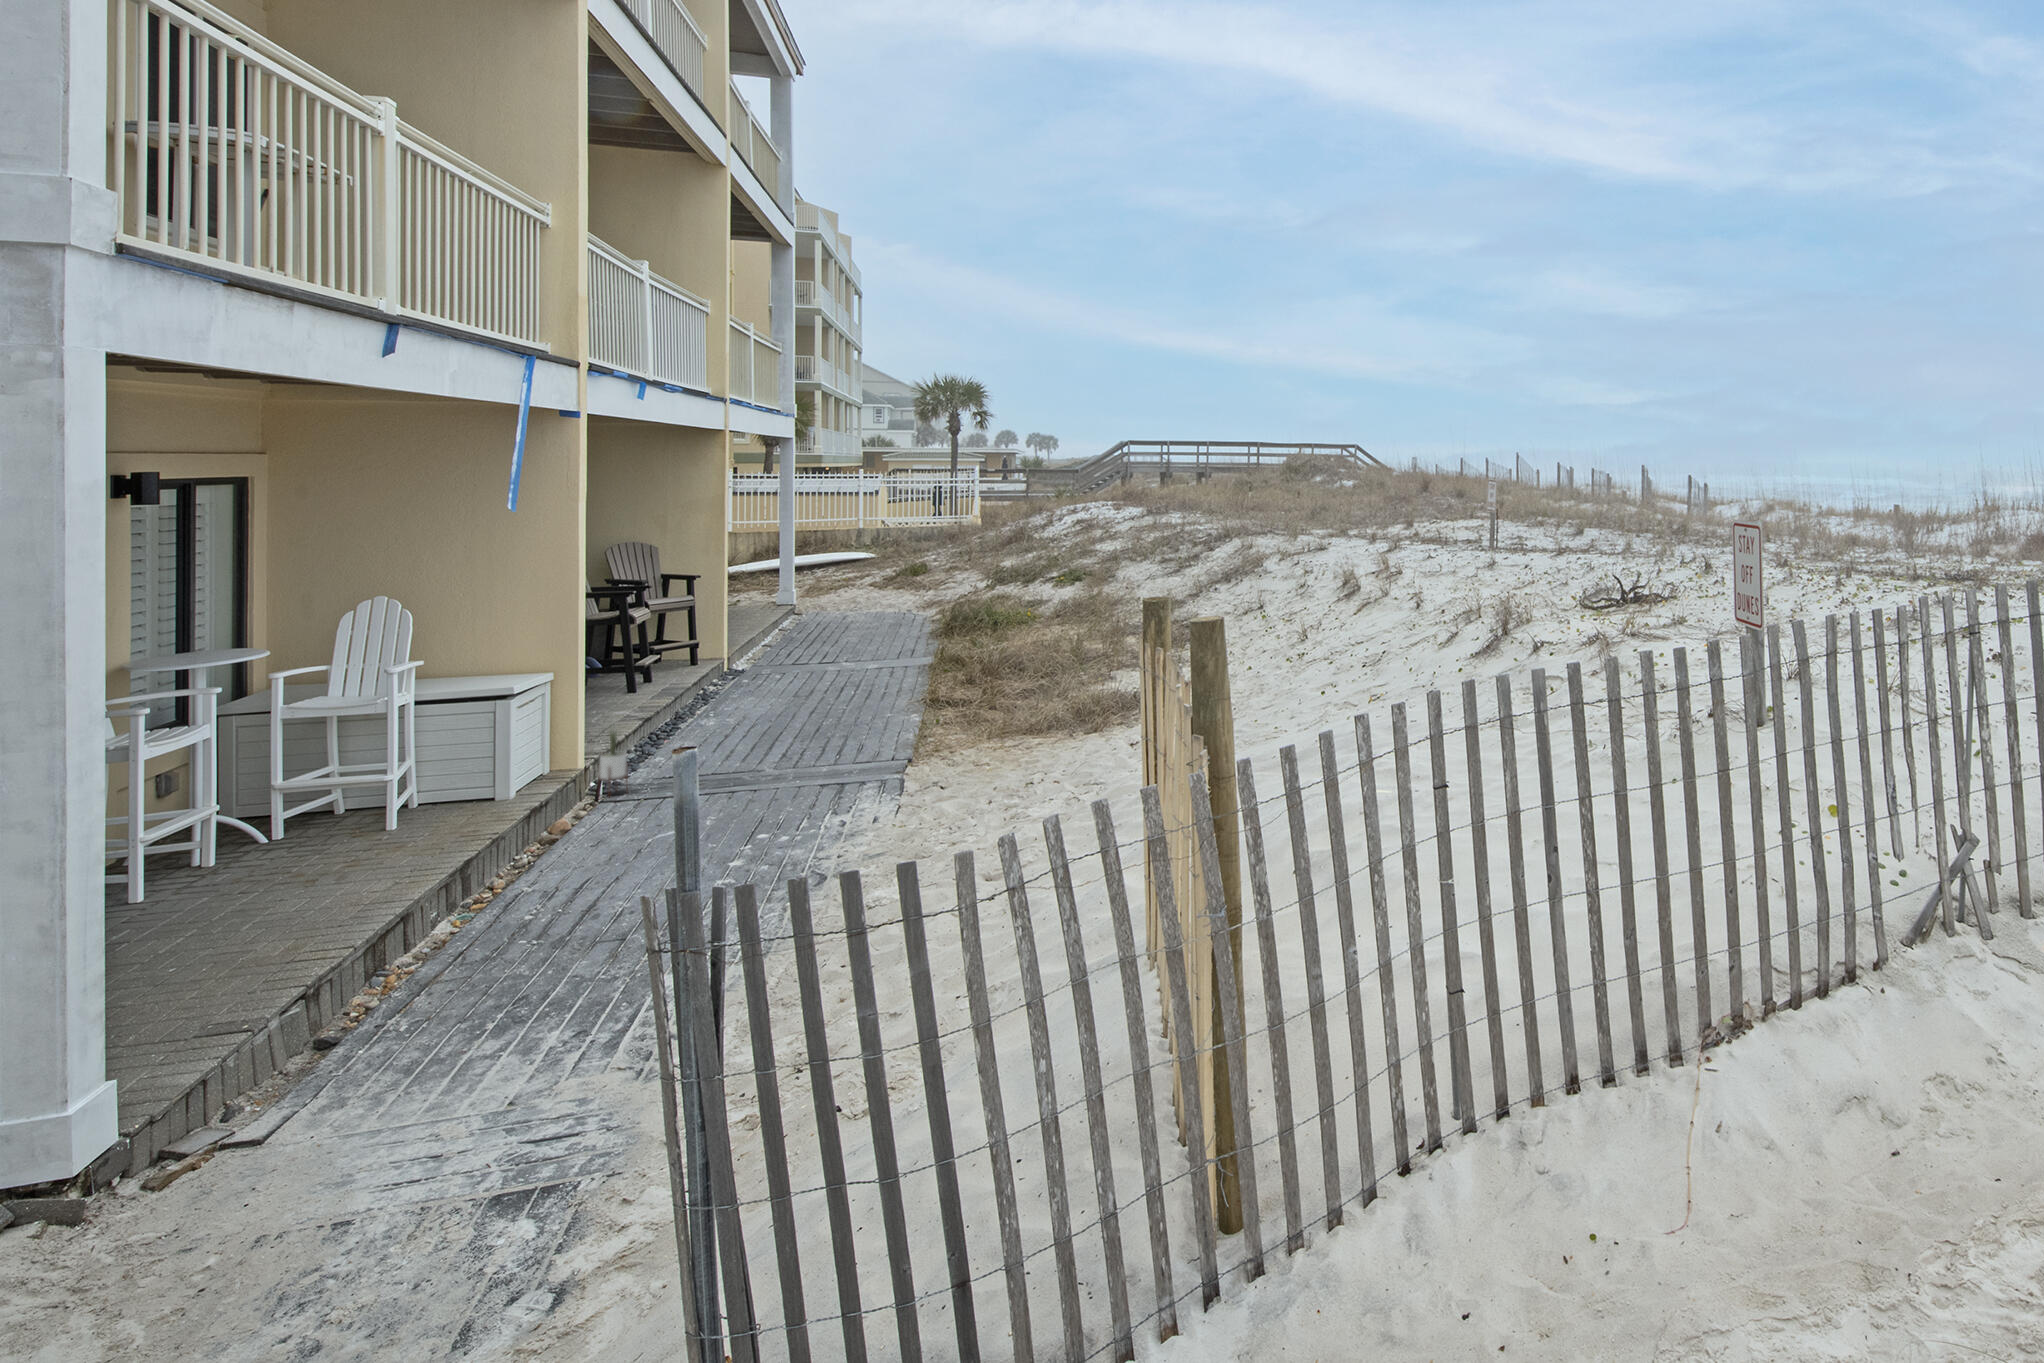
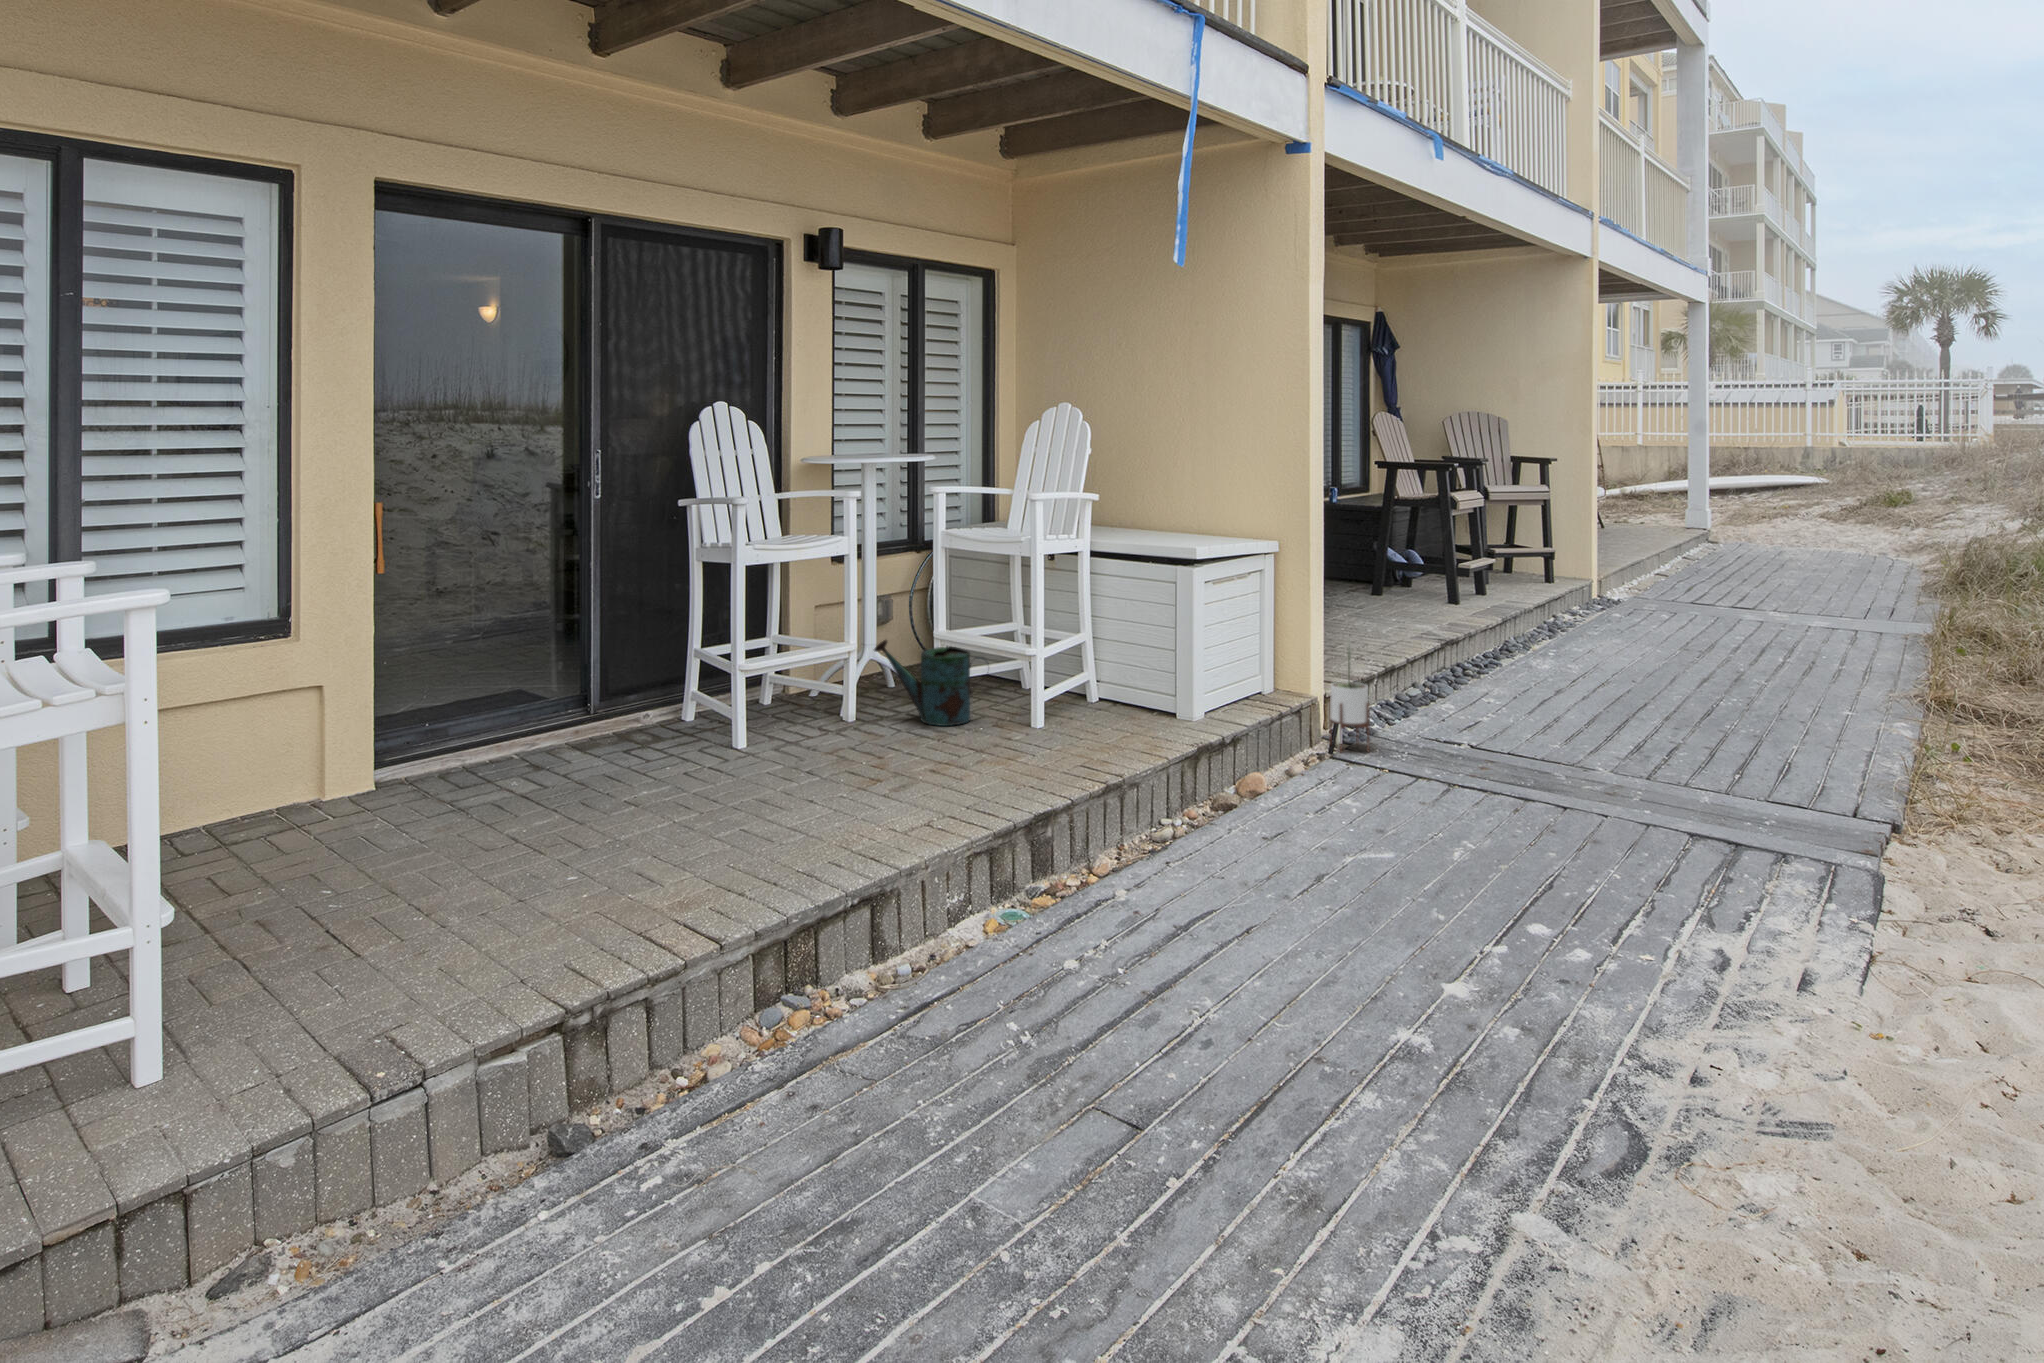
watering can: none [235,784,348,844] -> present [874,640,989,726]

